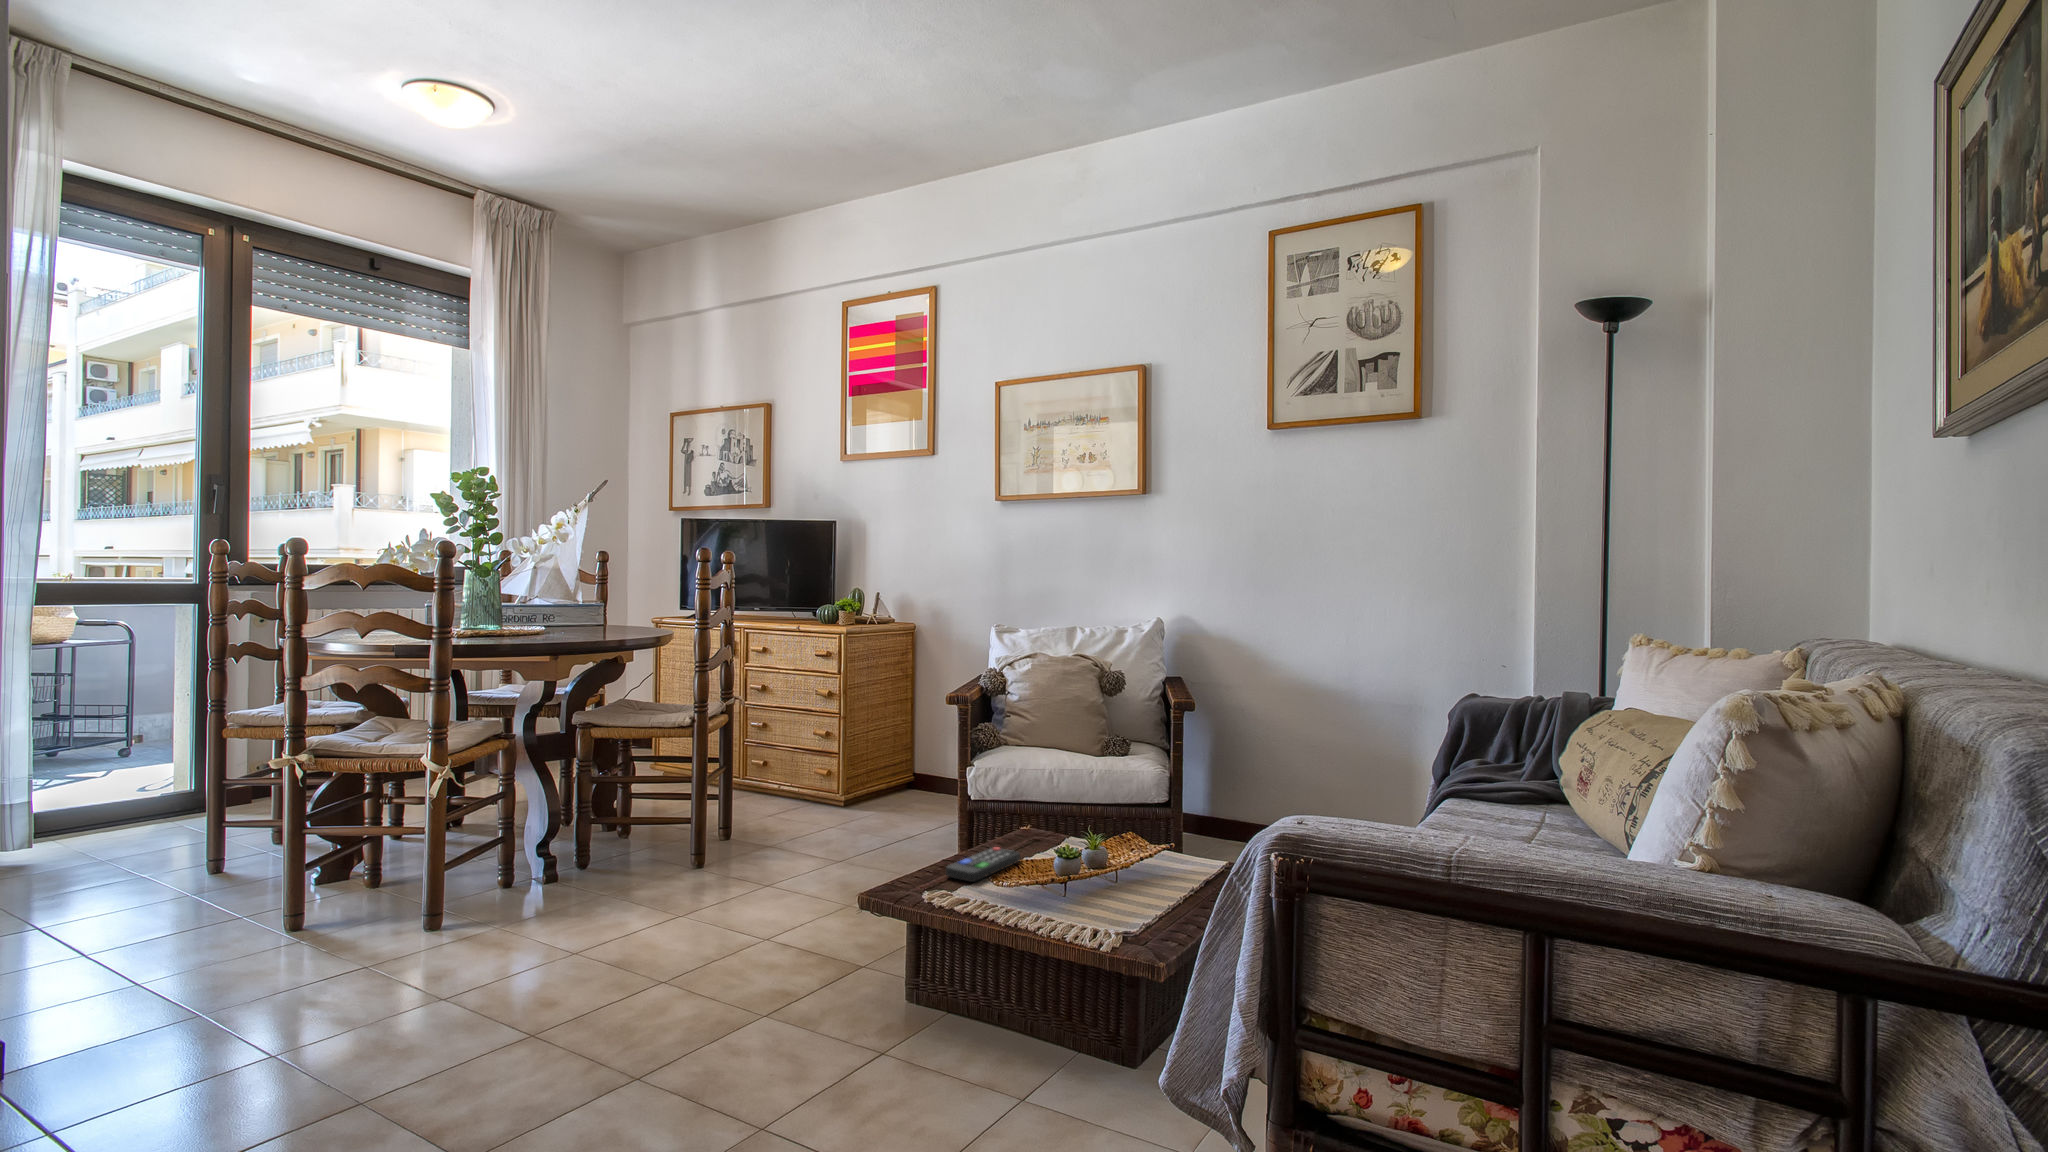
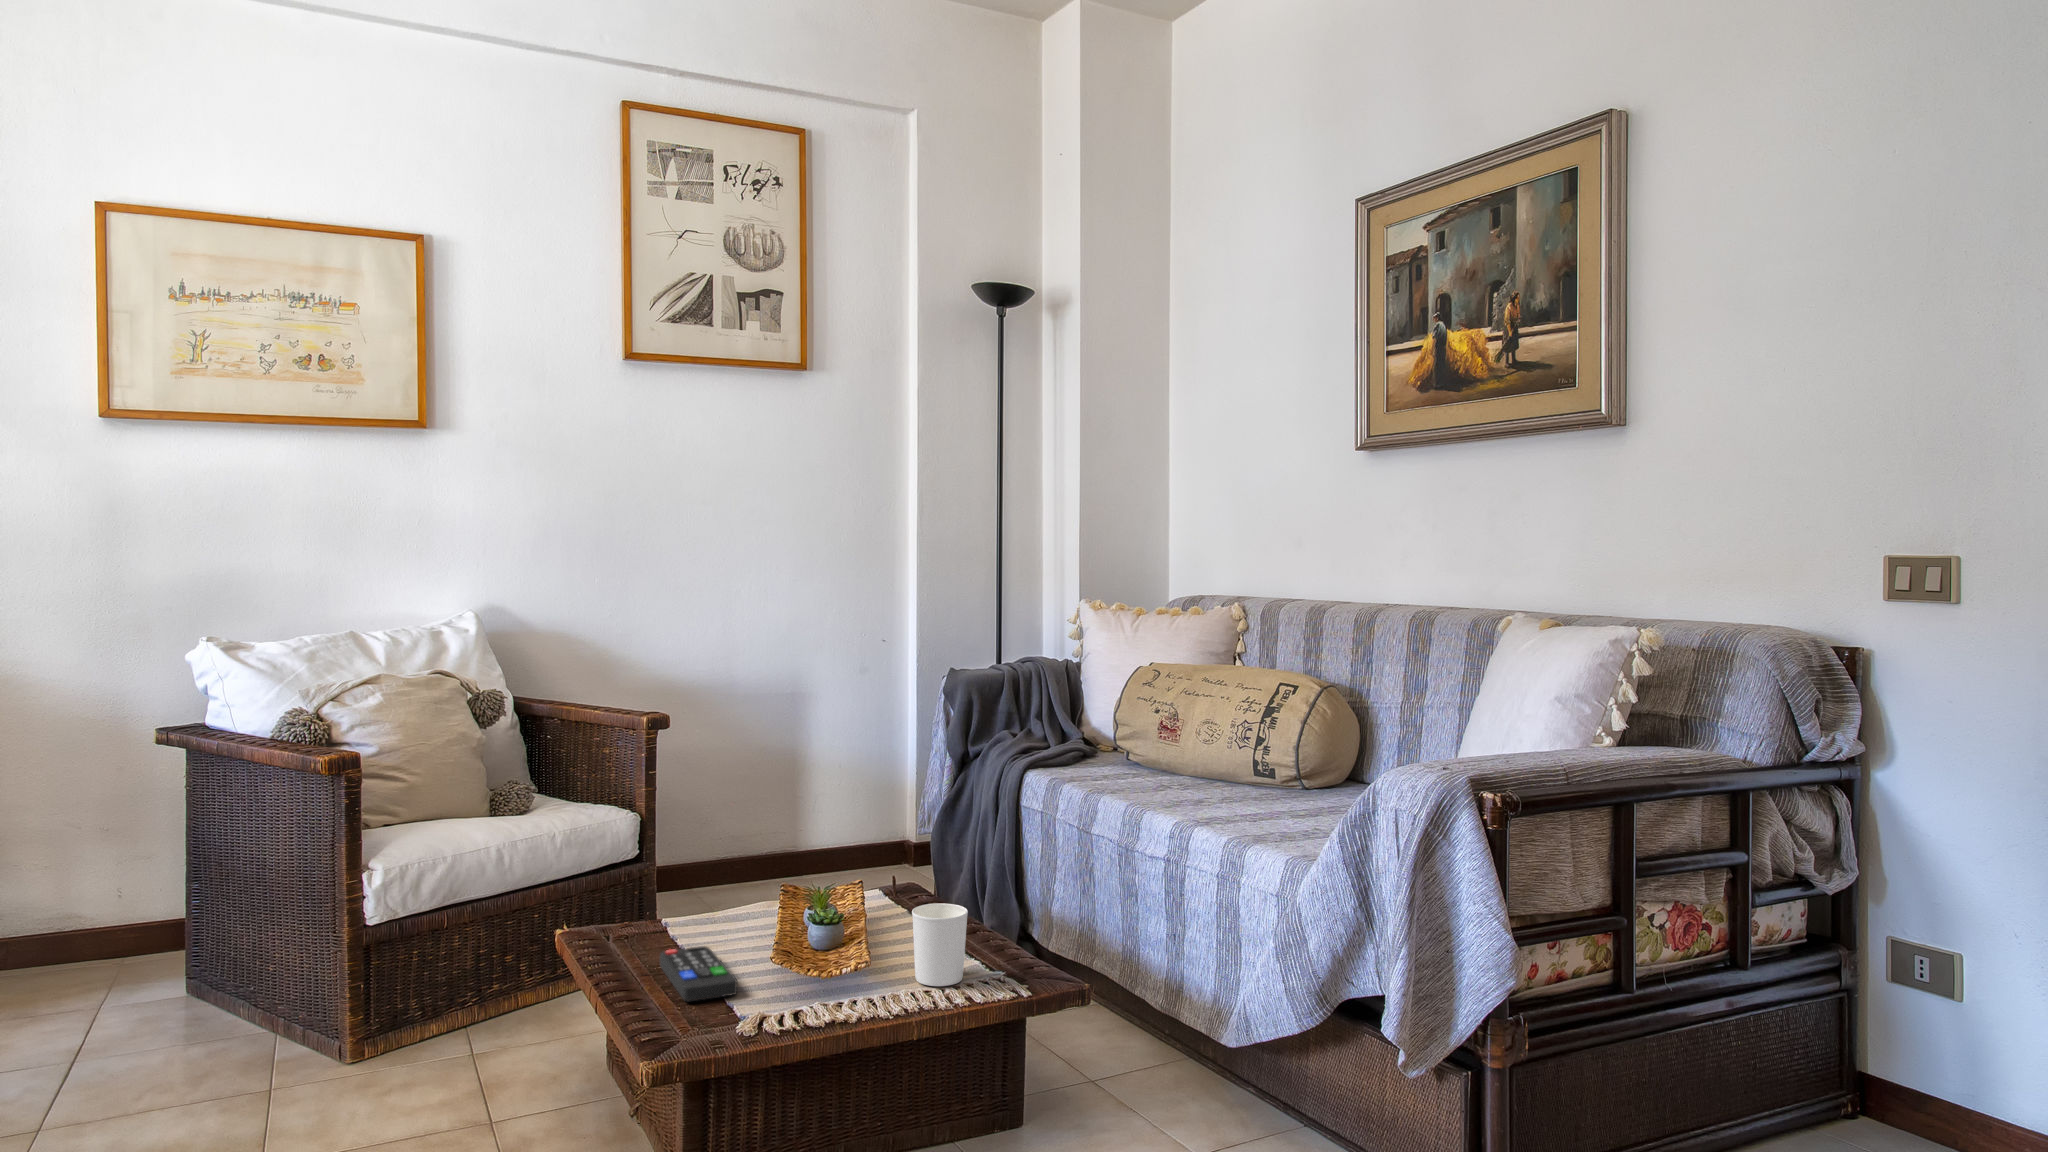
candle holder: none [1060,858,1104,925] -> present [912,903,968,986]

